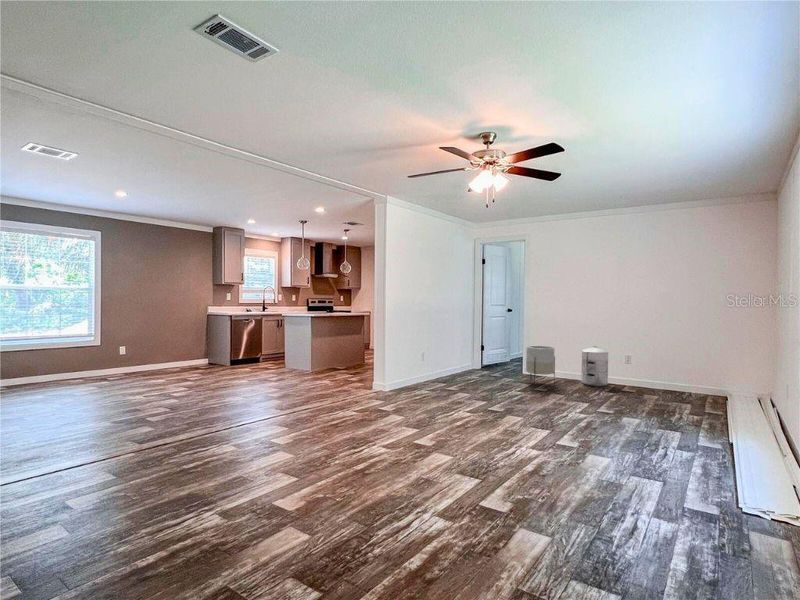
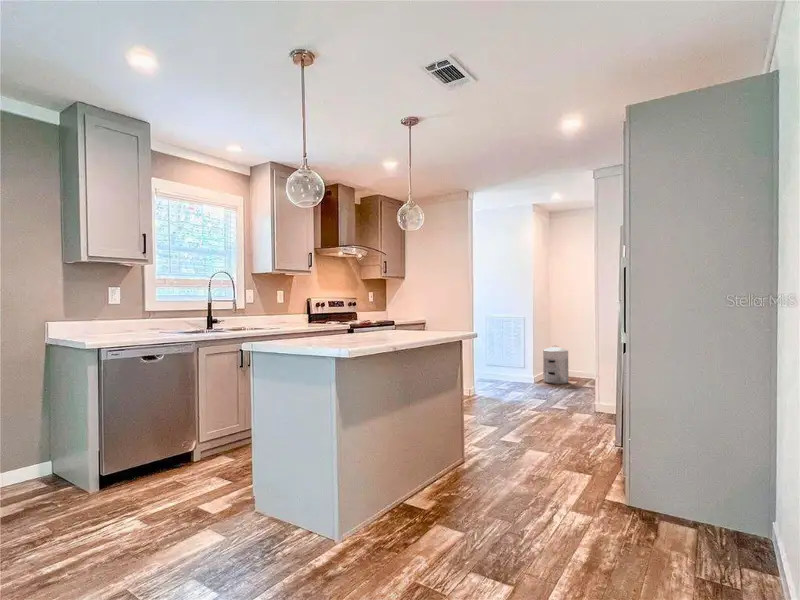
planter: present [526,346,555,385] -> none [489,346,517,385]

